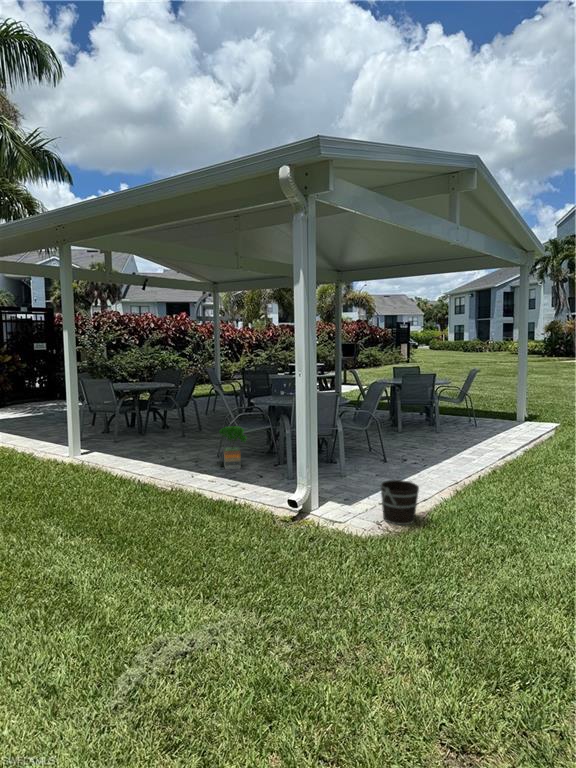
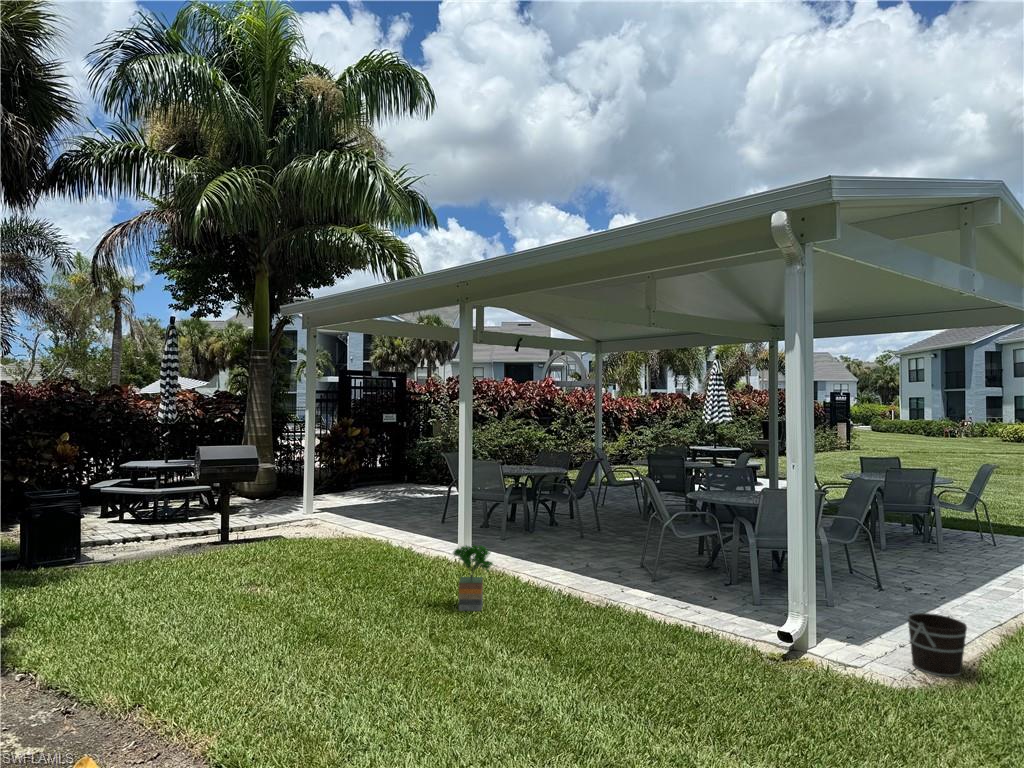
potted tree: present [219,426,247,469] -> present [453,545,493,611]

